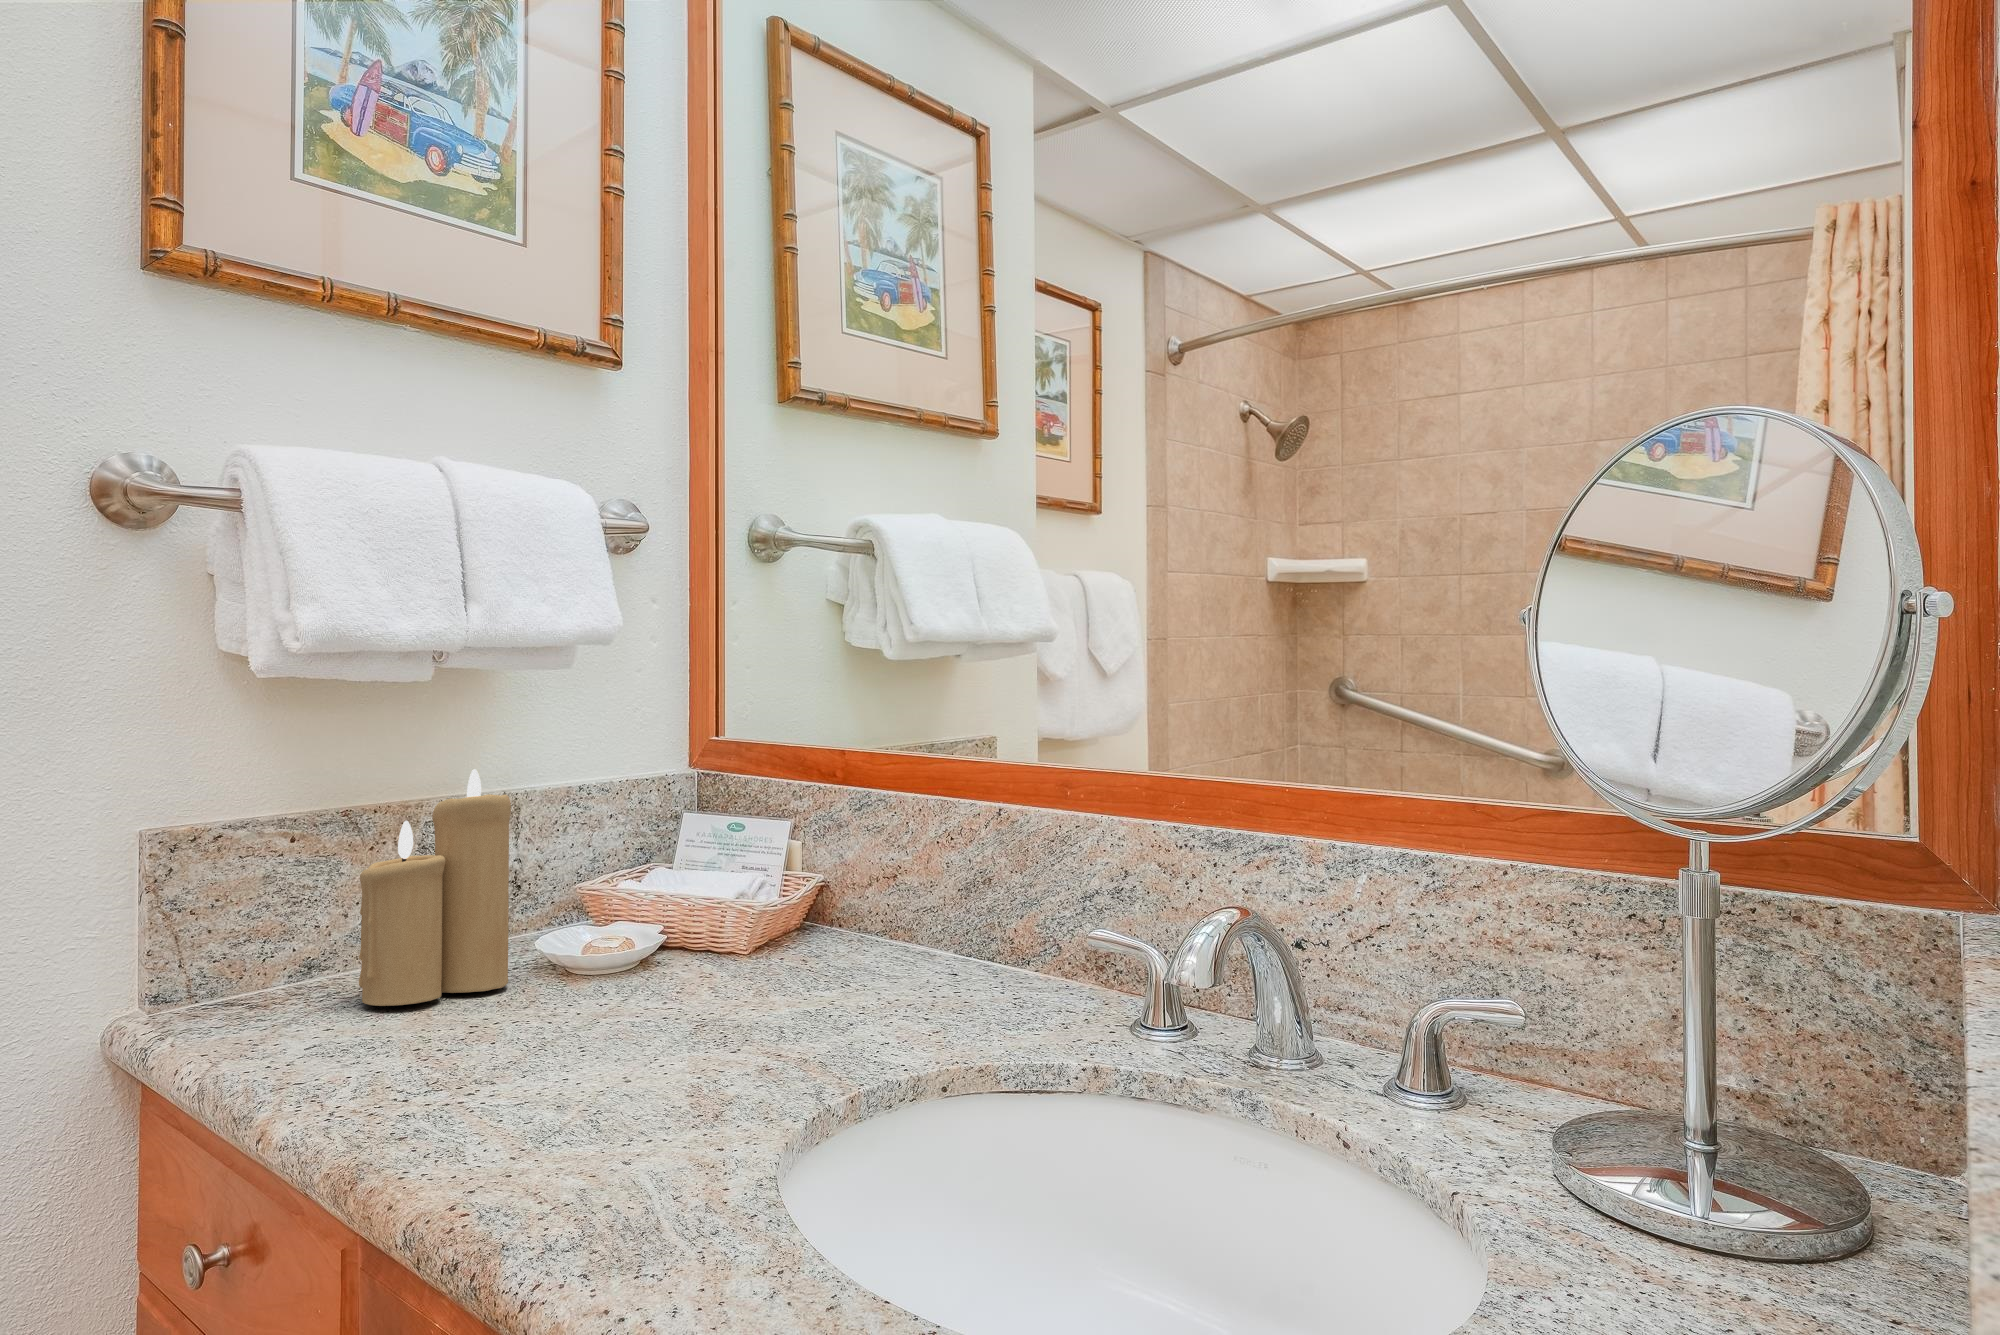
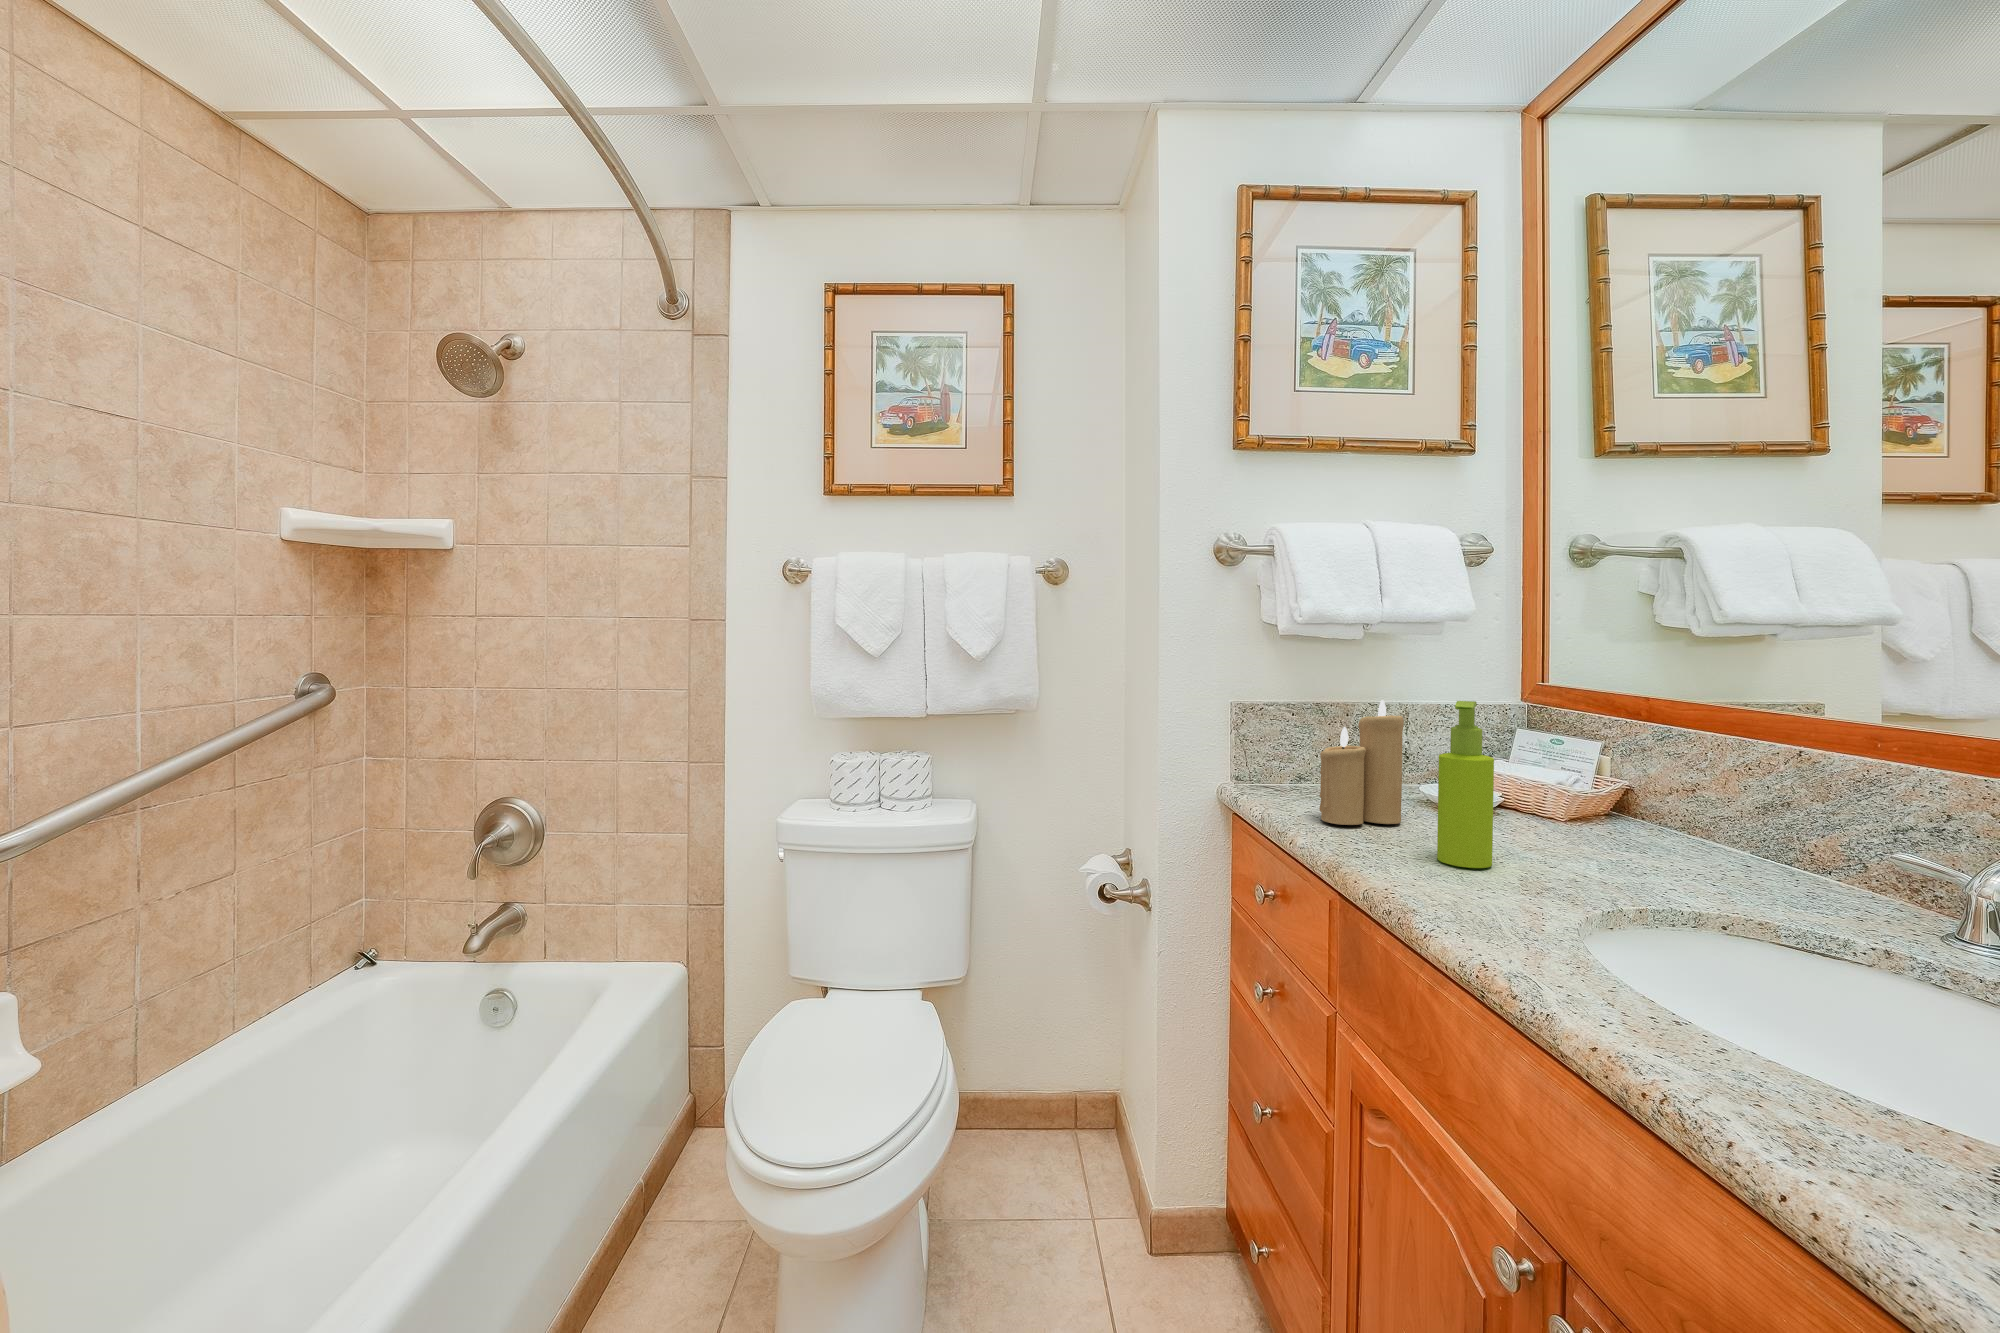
soap dispenser: none [565,757,649,1040] -> present [1437,701,1494,868]

